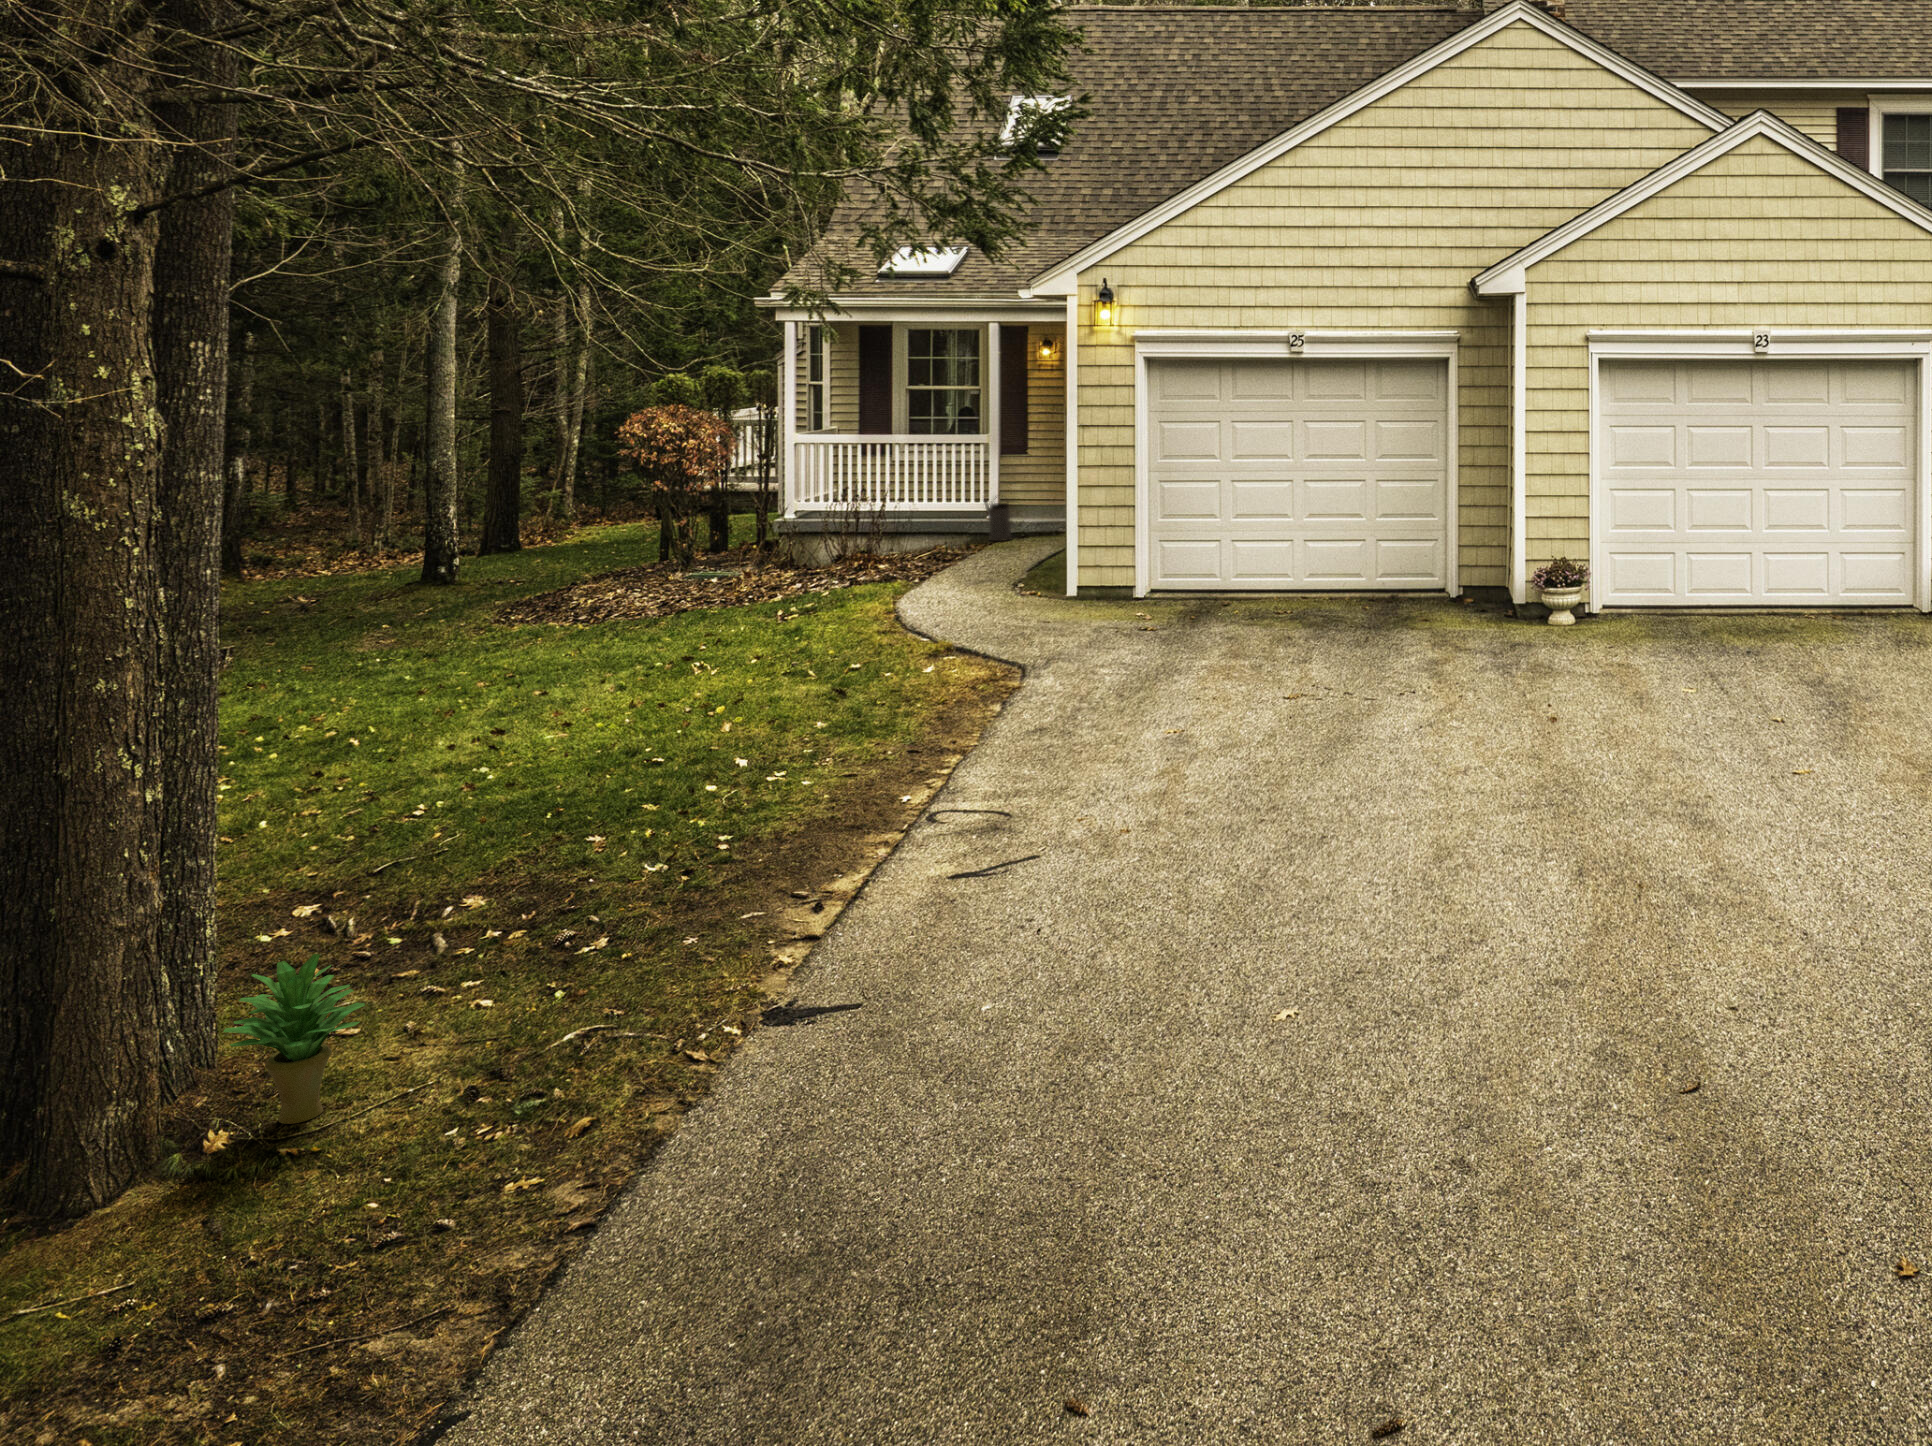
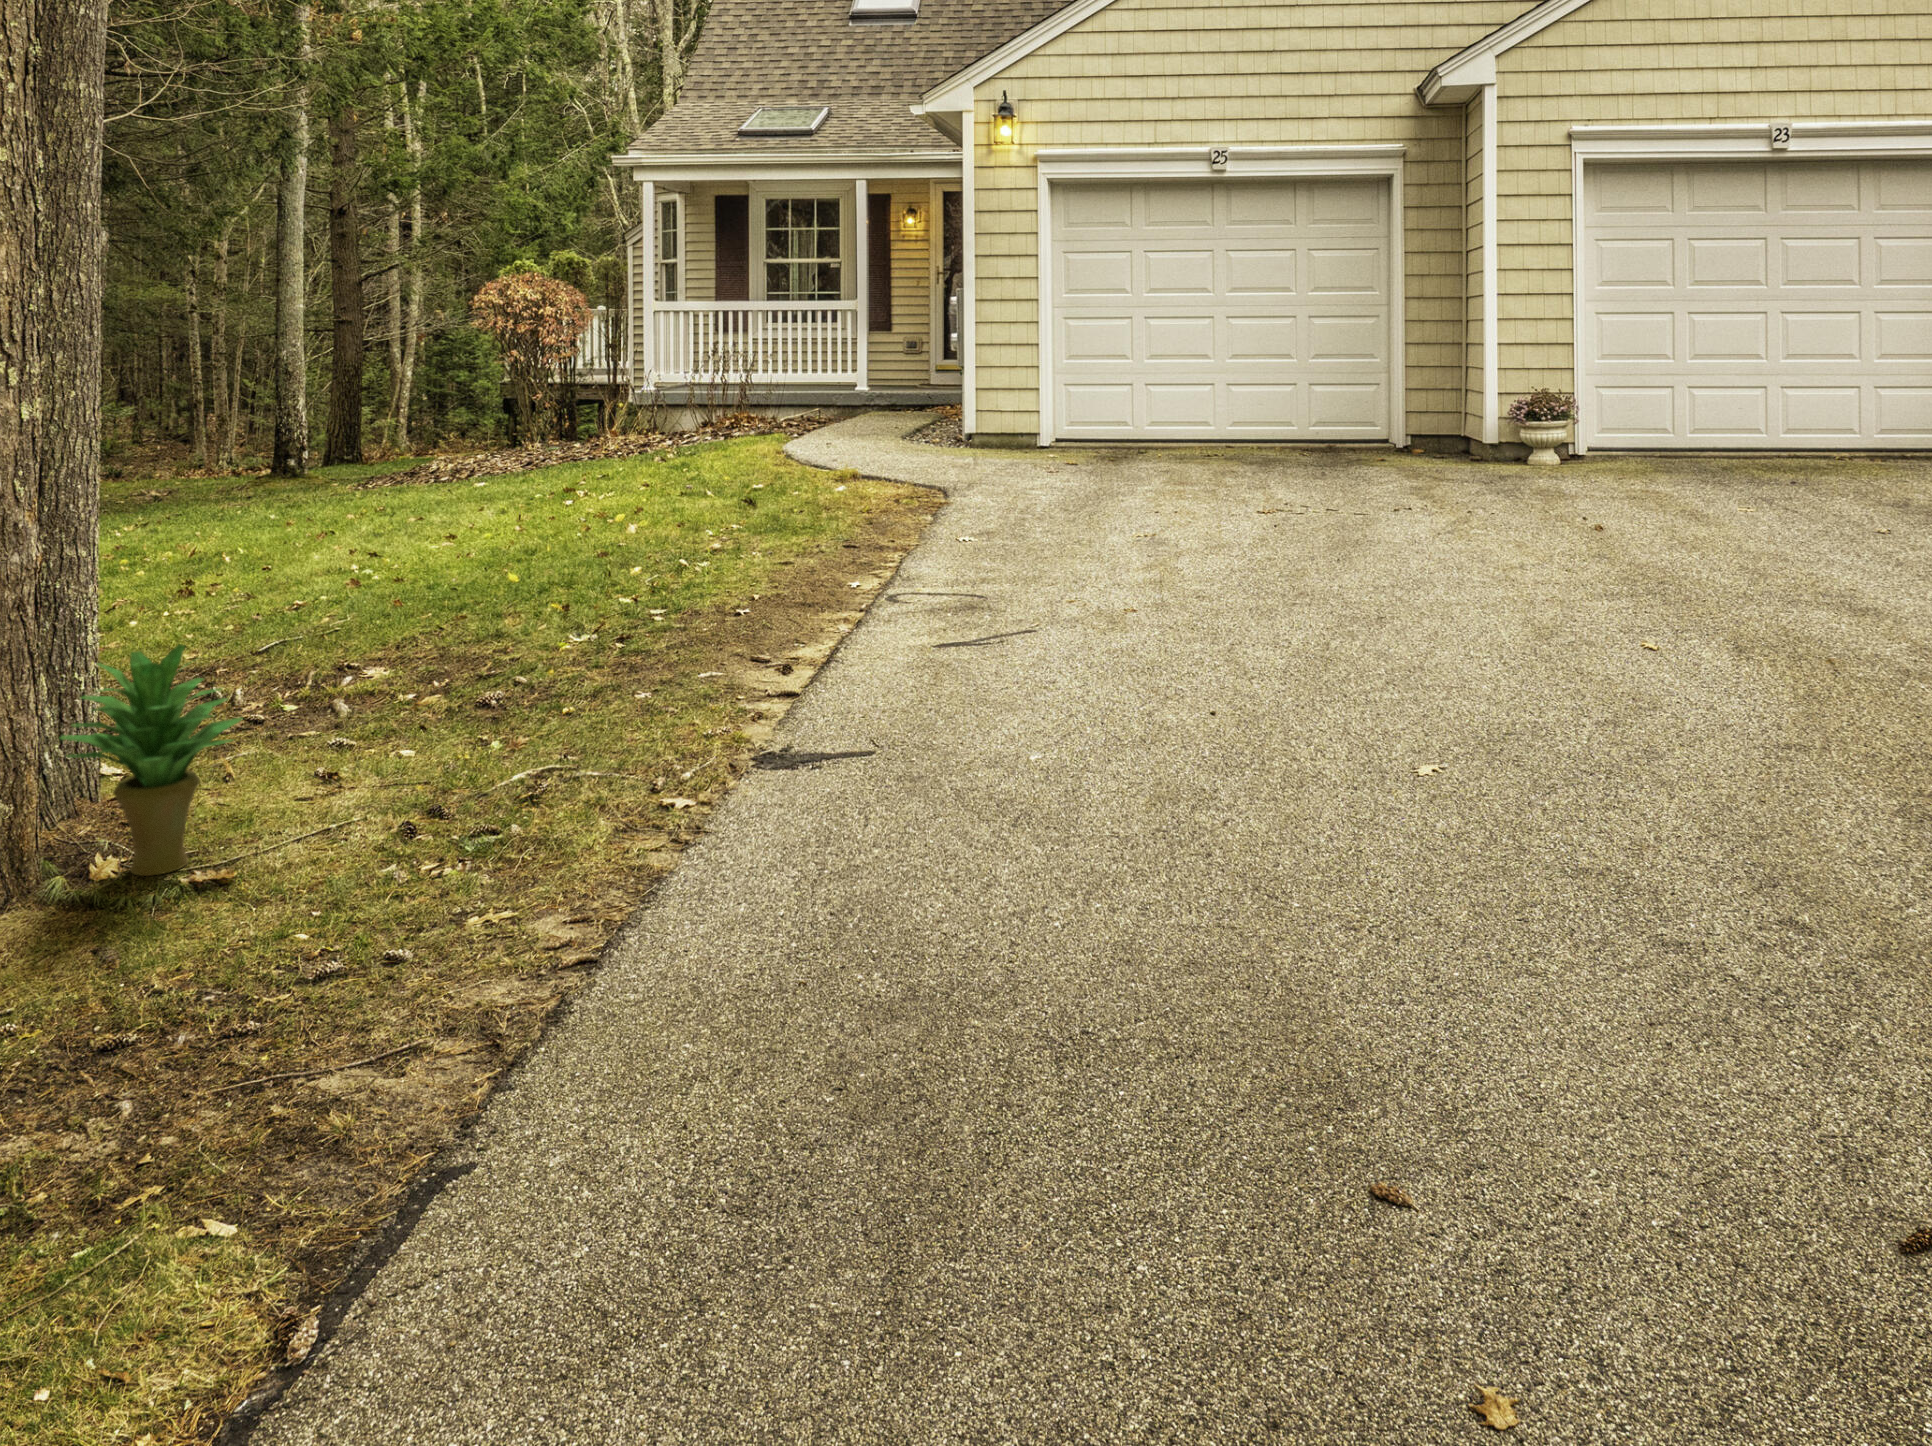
watering can: present [983,497,1012,541] -> none [850,360,881,407]

